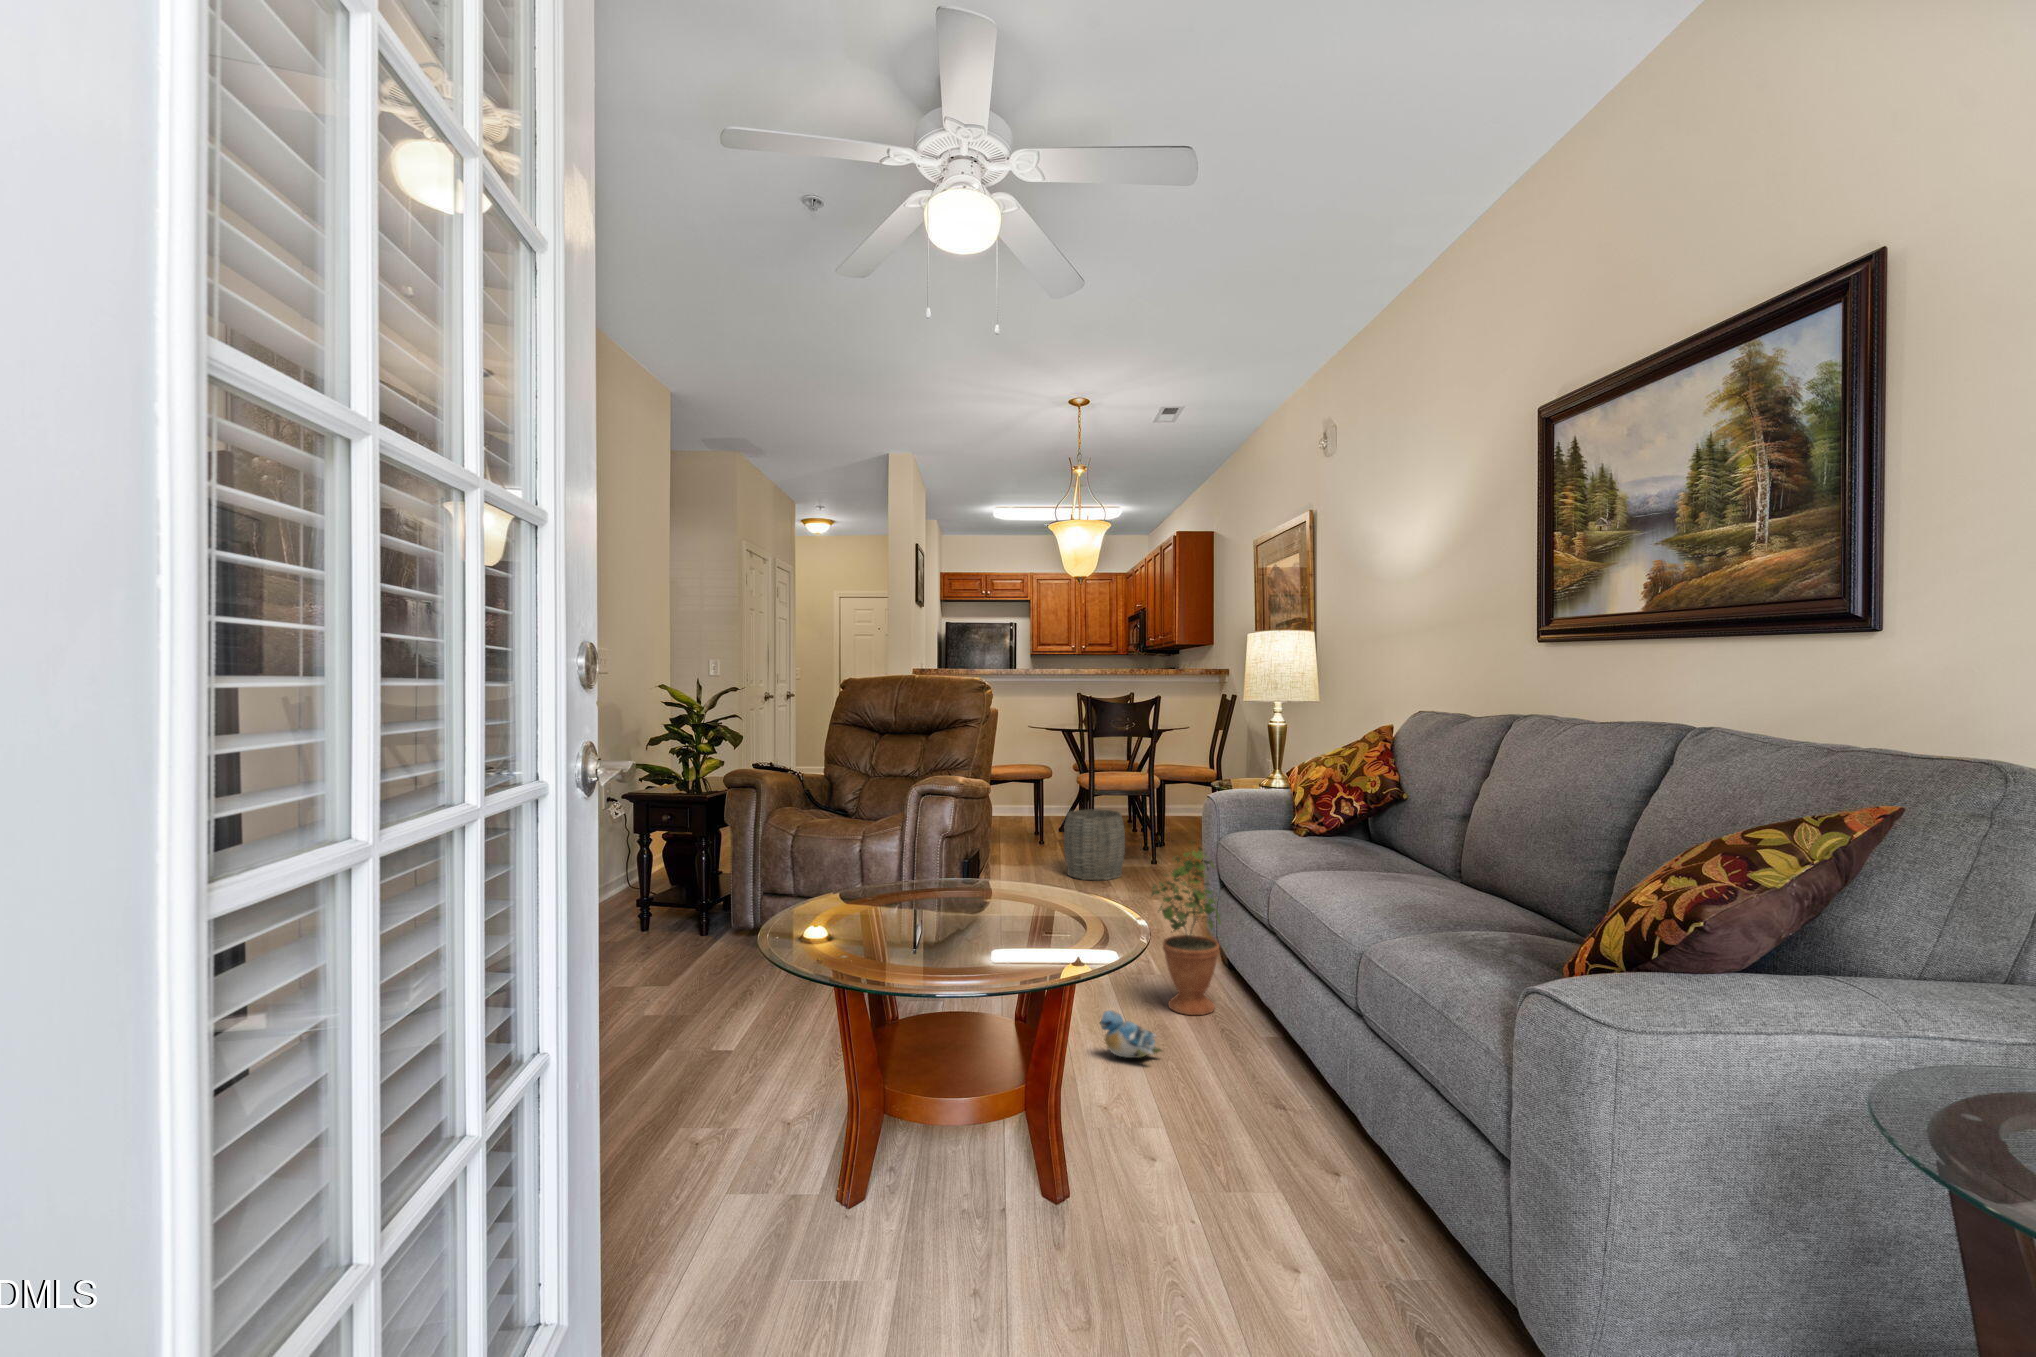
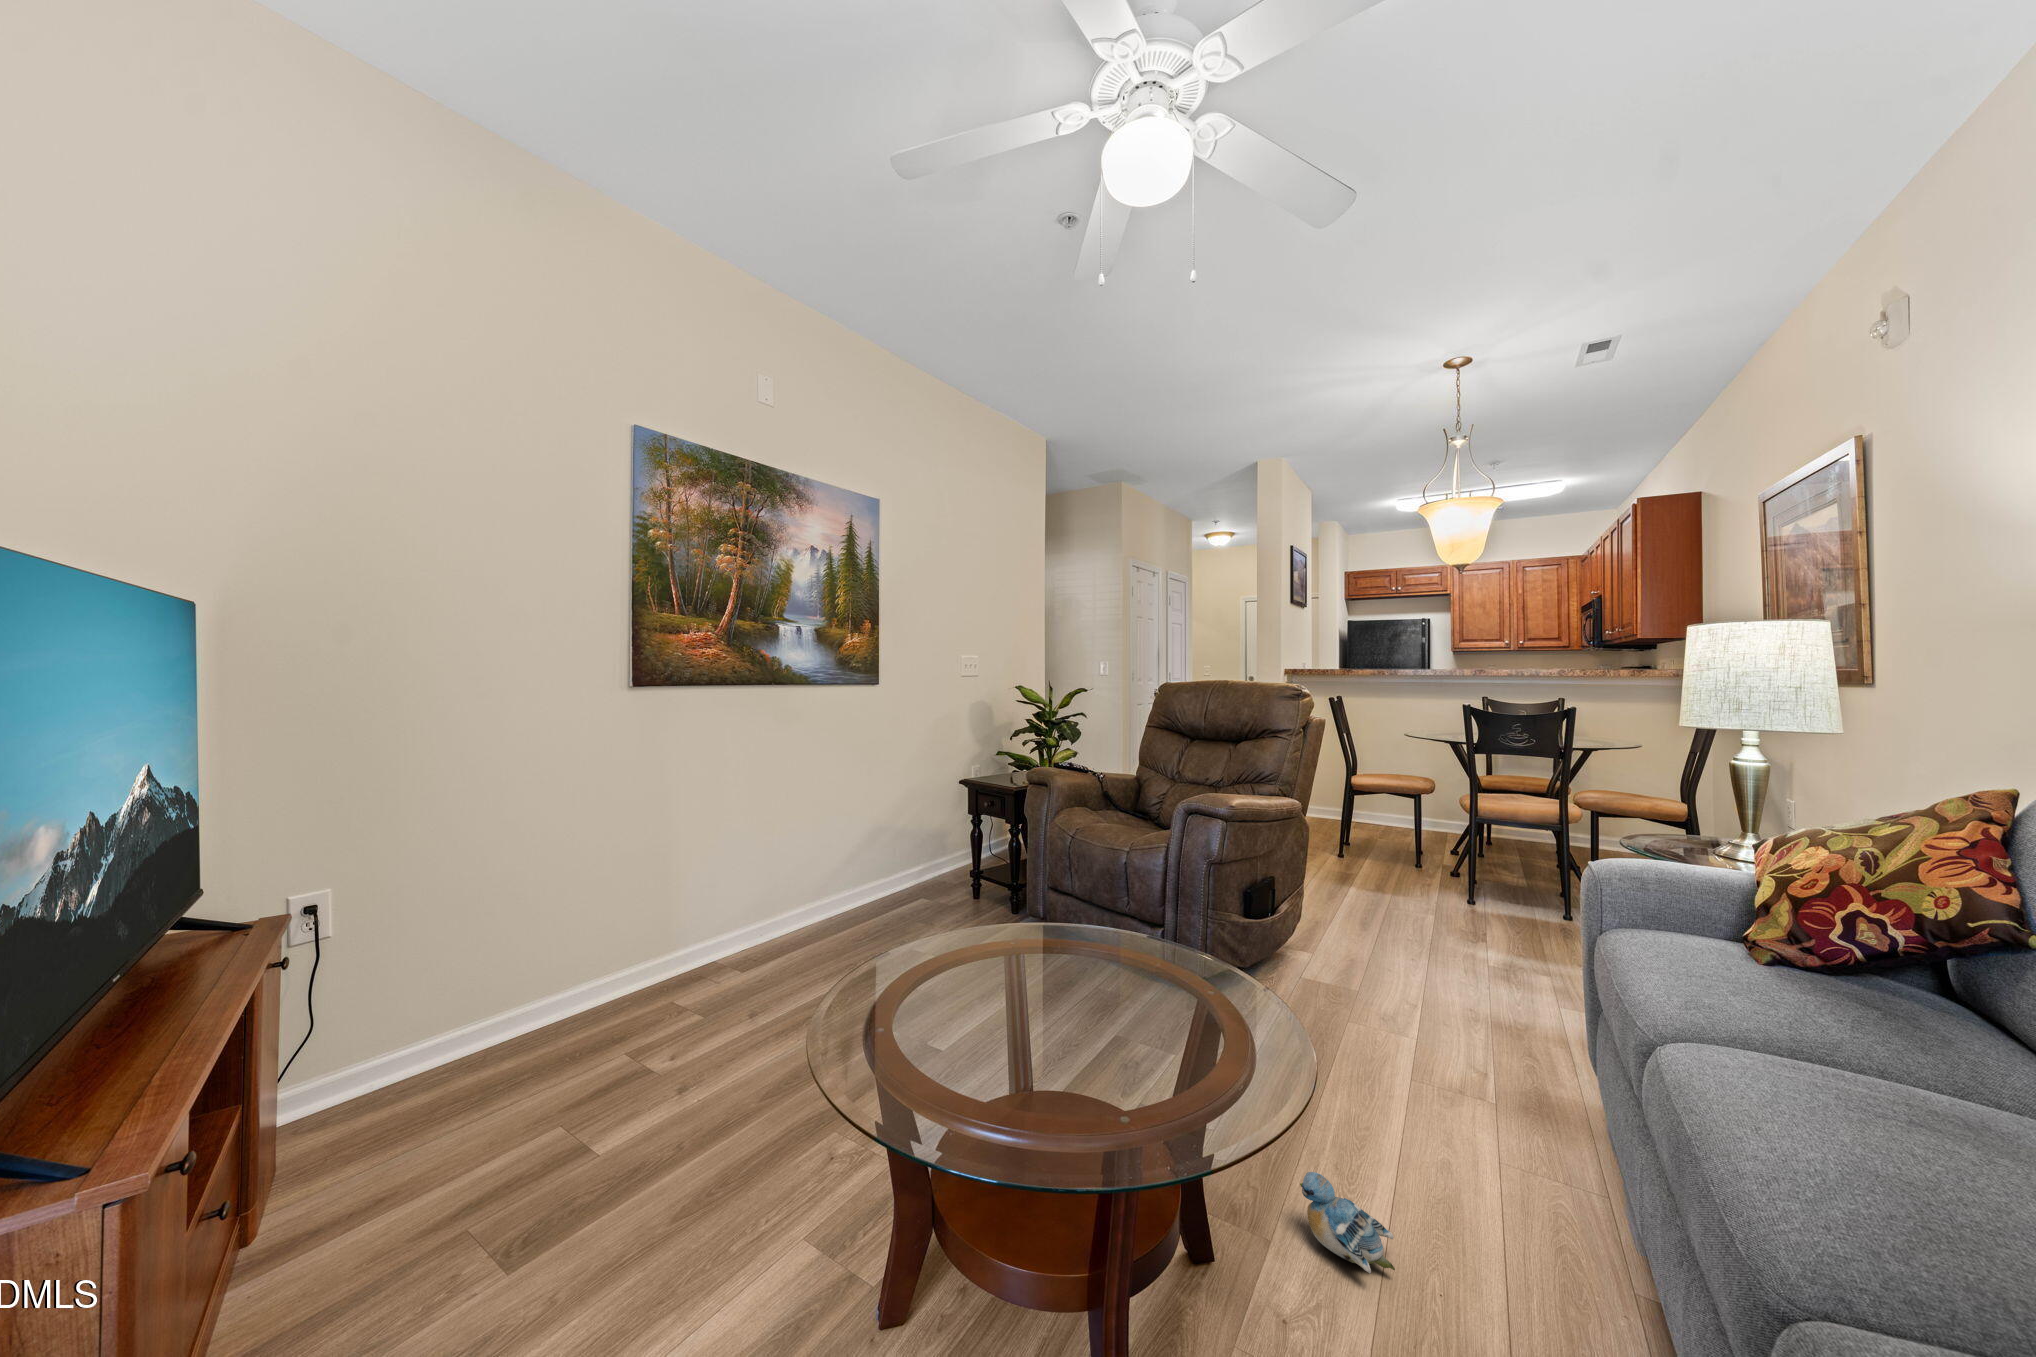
woven basket: present [1064,809,1125,880] -> none [1419,839,1506,931]
potted plant: present [1151,847,1221,1015] -> none [1429,943,1554,1215]

